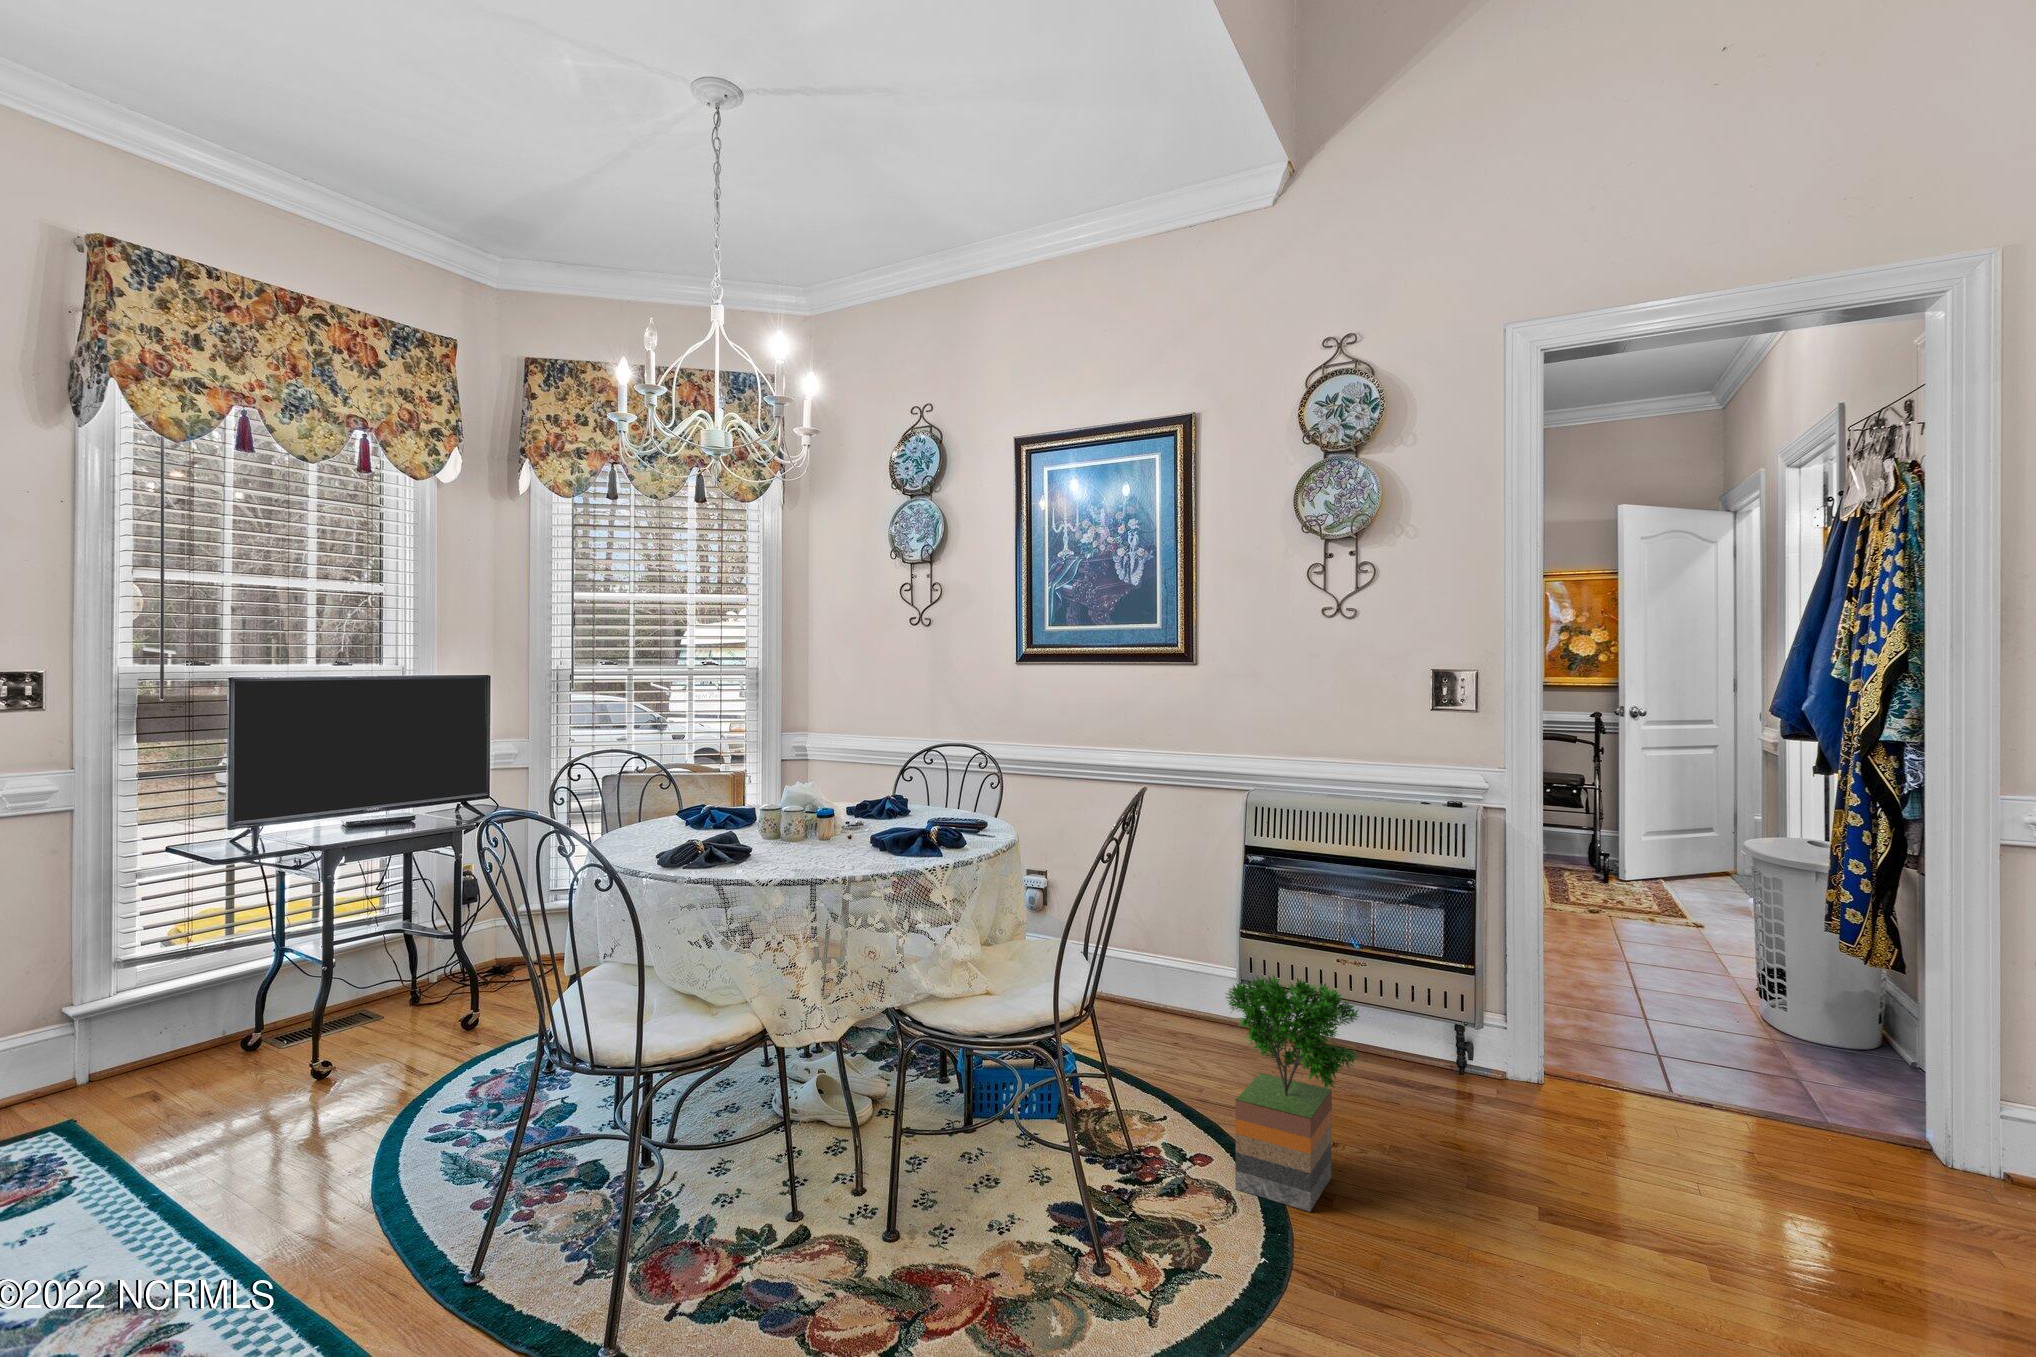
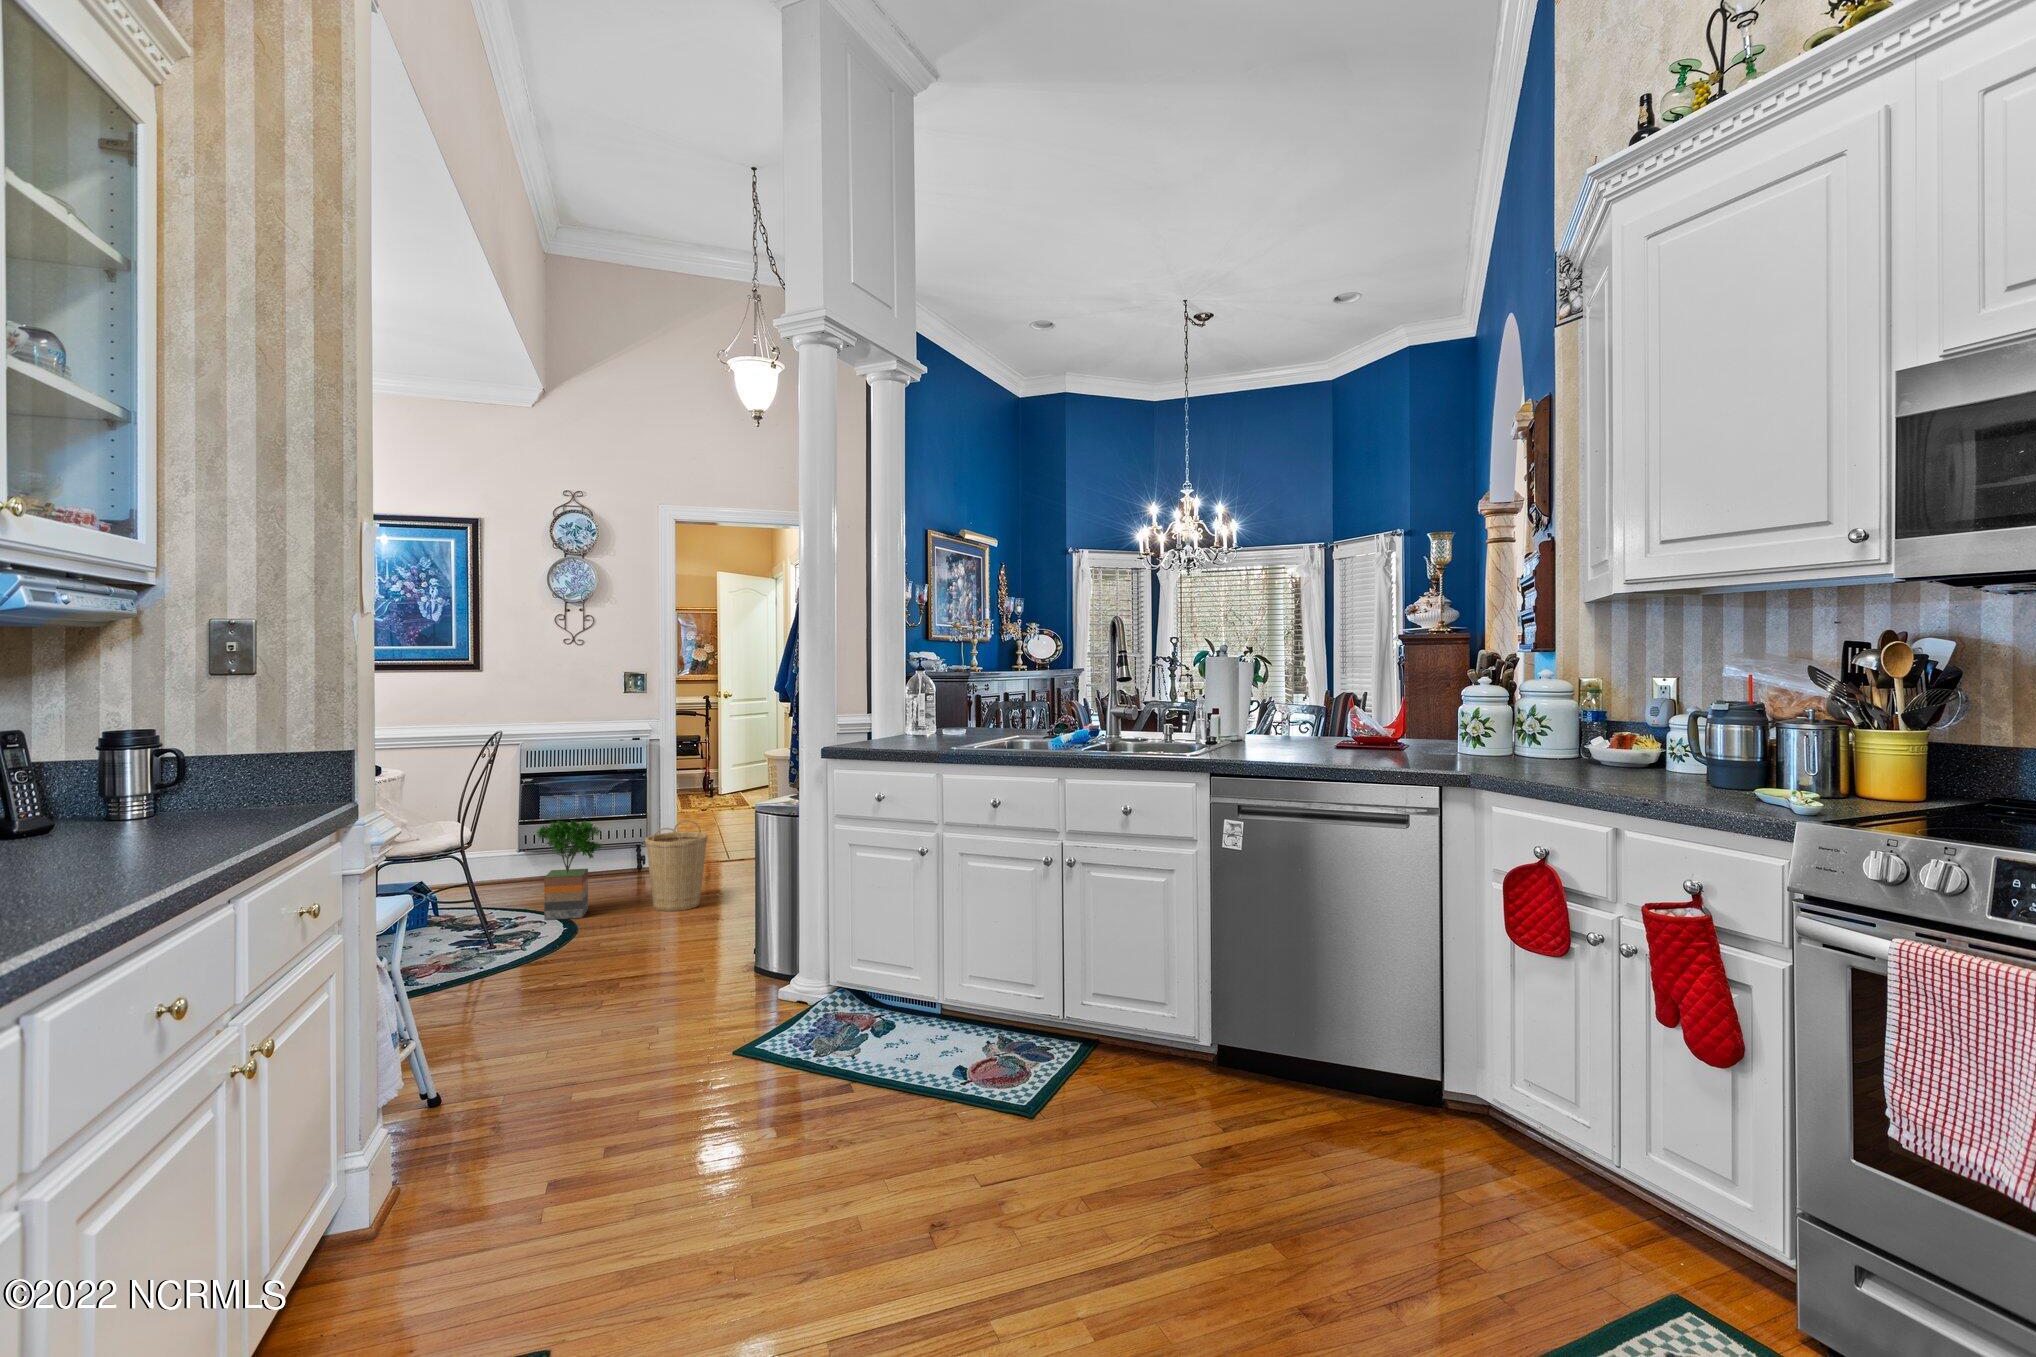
basket: none [1459,1024,1624,1273] -> present [645,820,708,911]

